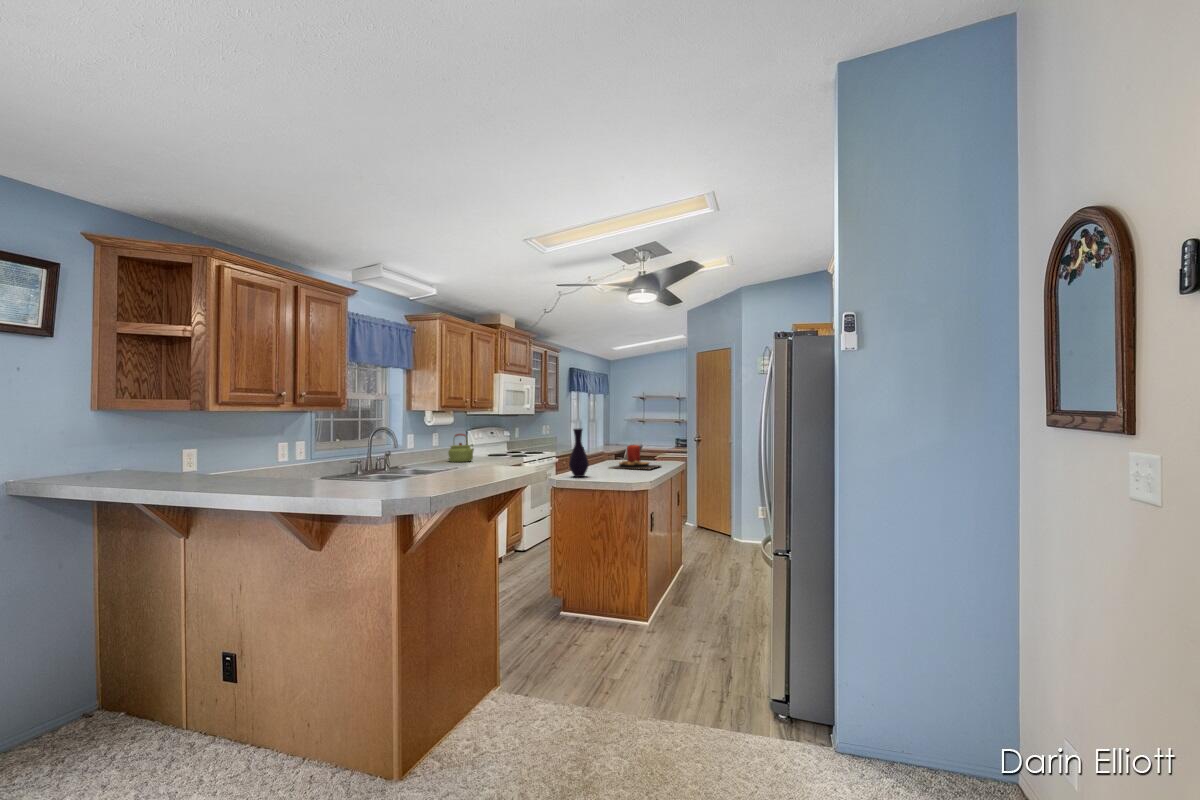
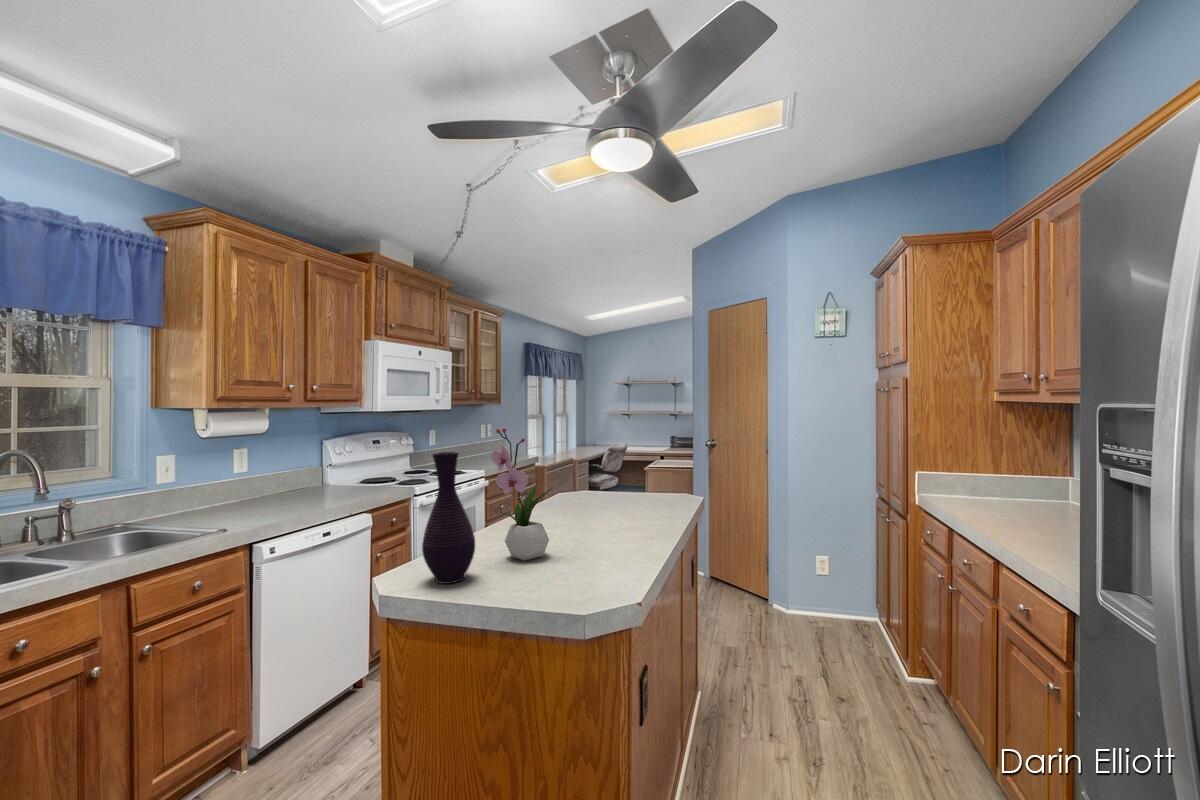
flower arrangement: none [591,420,616,474] -> present [492,428,552,561]
kettle: present [448,434,474,462] -> none [264,449,315,503]
candle: present [609,445,660,470] -> none [545,476,663,537]

